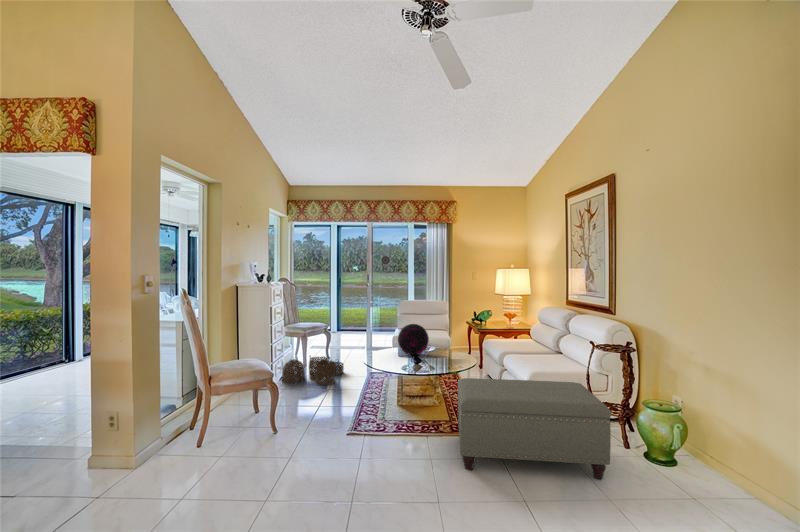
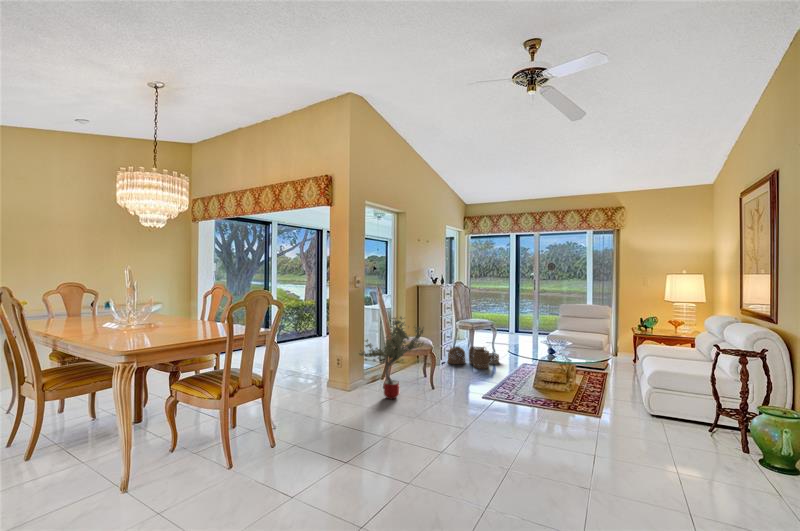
decorative orb: present [398,324,429,355] -> none [537,322,566,349]
potted tree: none [152,335,269,468] -> present [359,317,424,399]
ottoman: present [458,378,611,479] -> none [558,366,699,463]

